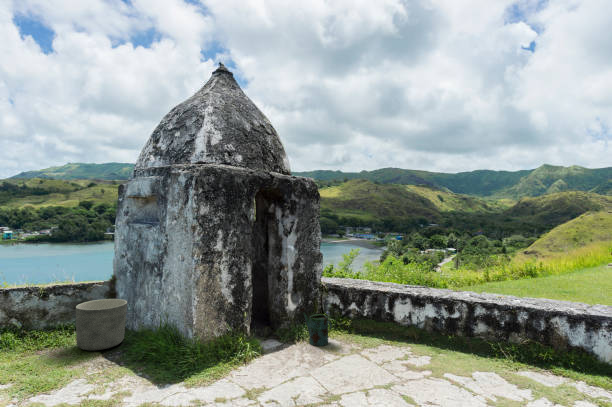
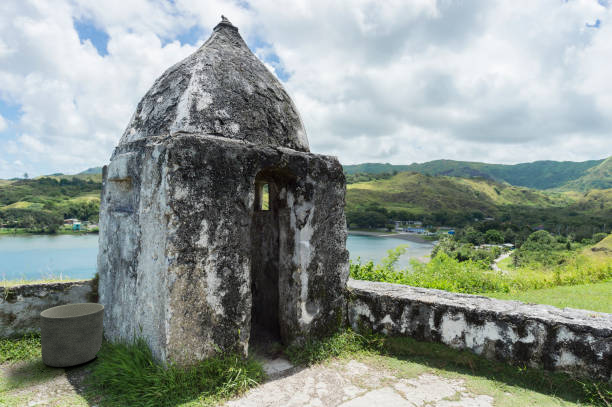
watering can: present [300,308,332,346] -> none [315,320,356,373]

